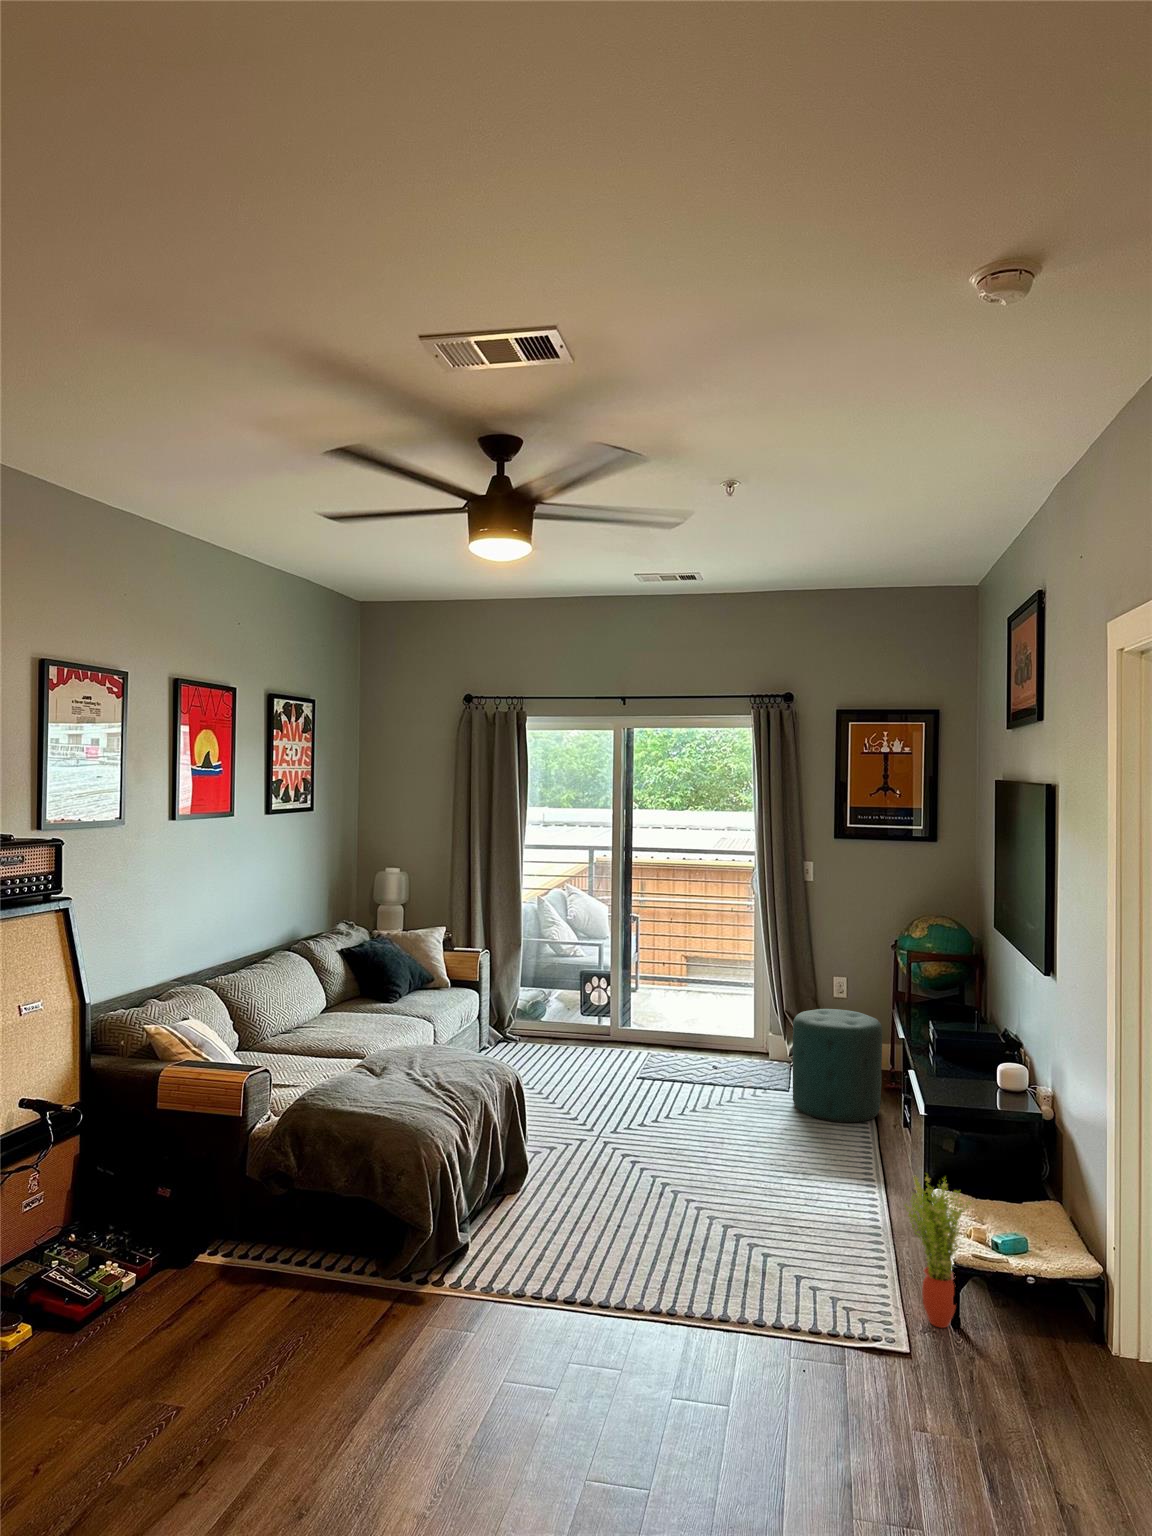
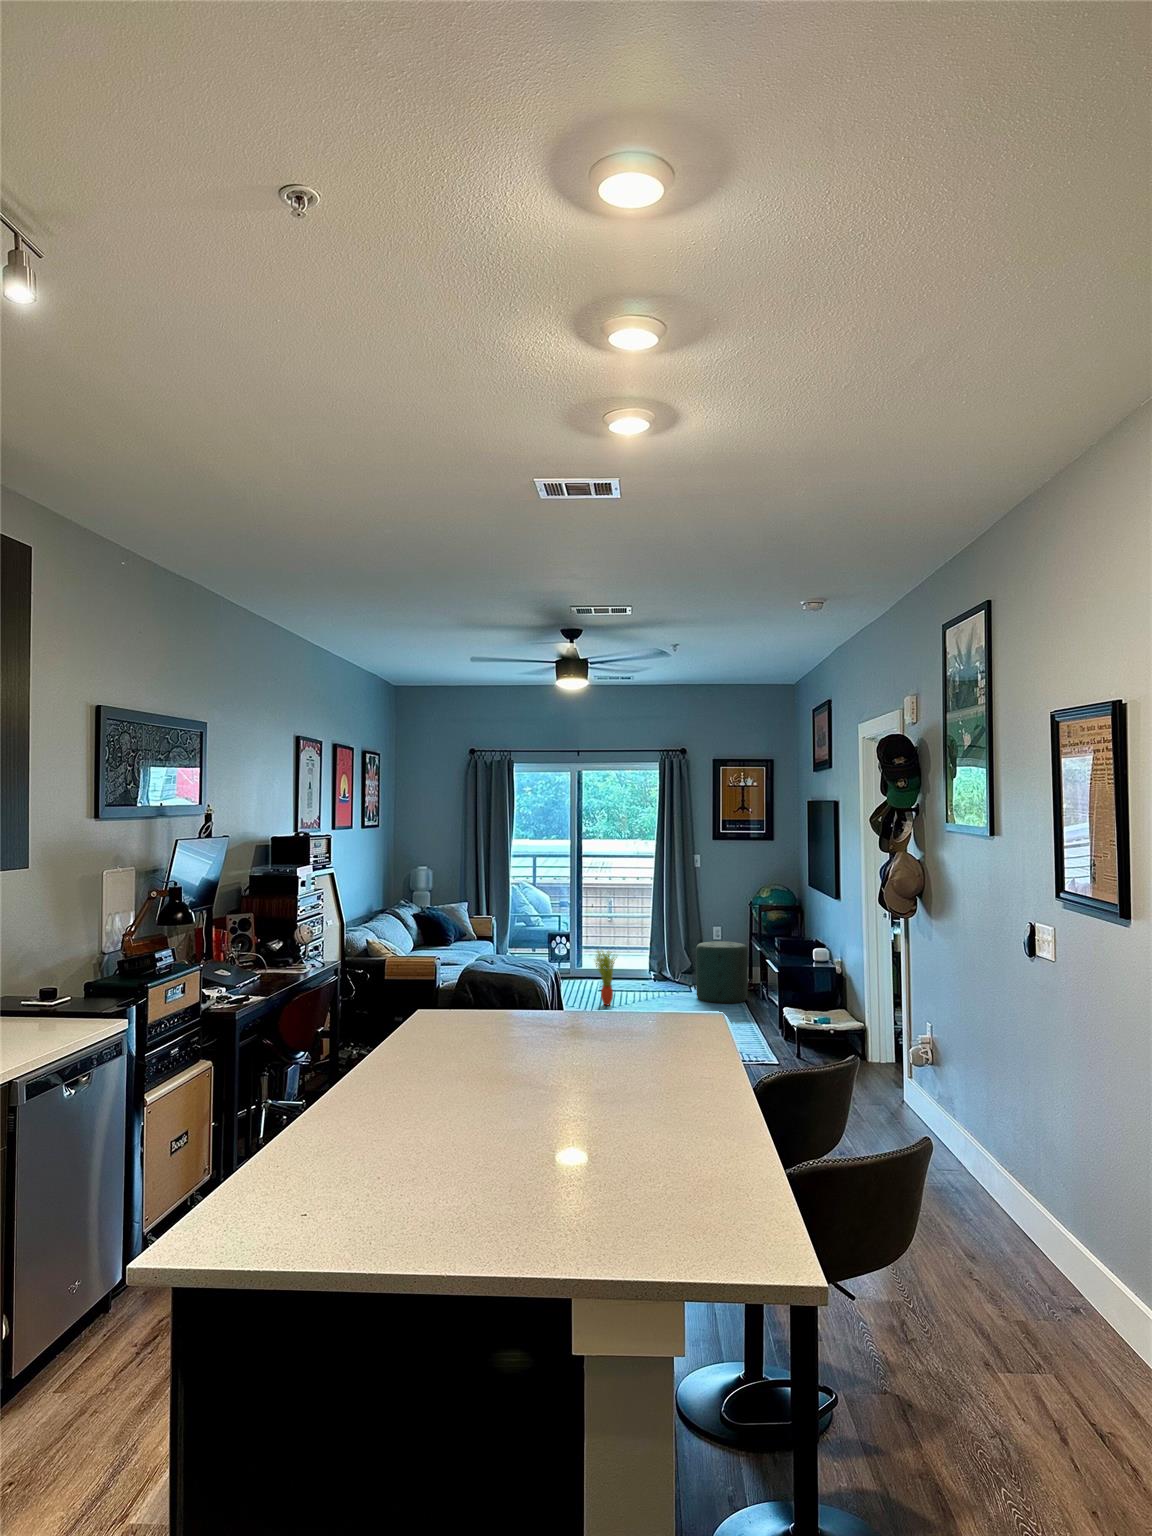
potted plant: present [904,1176,971,1328] -> present [596,951,617,1005]

